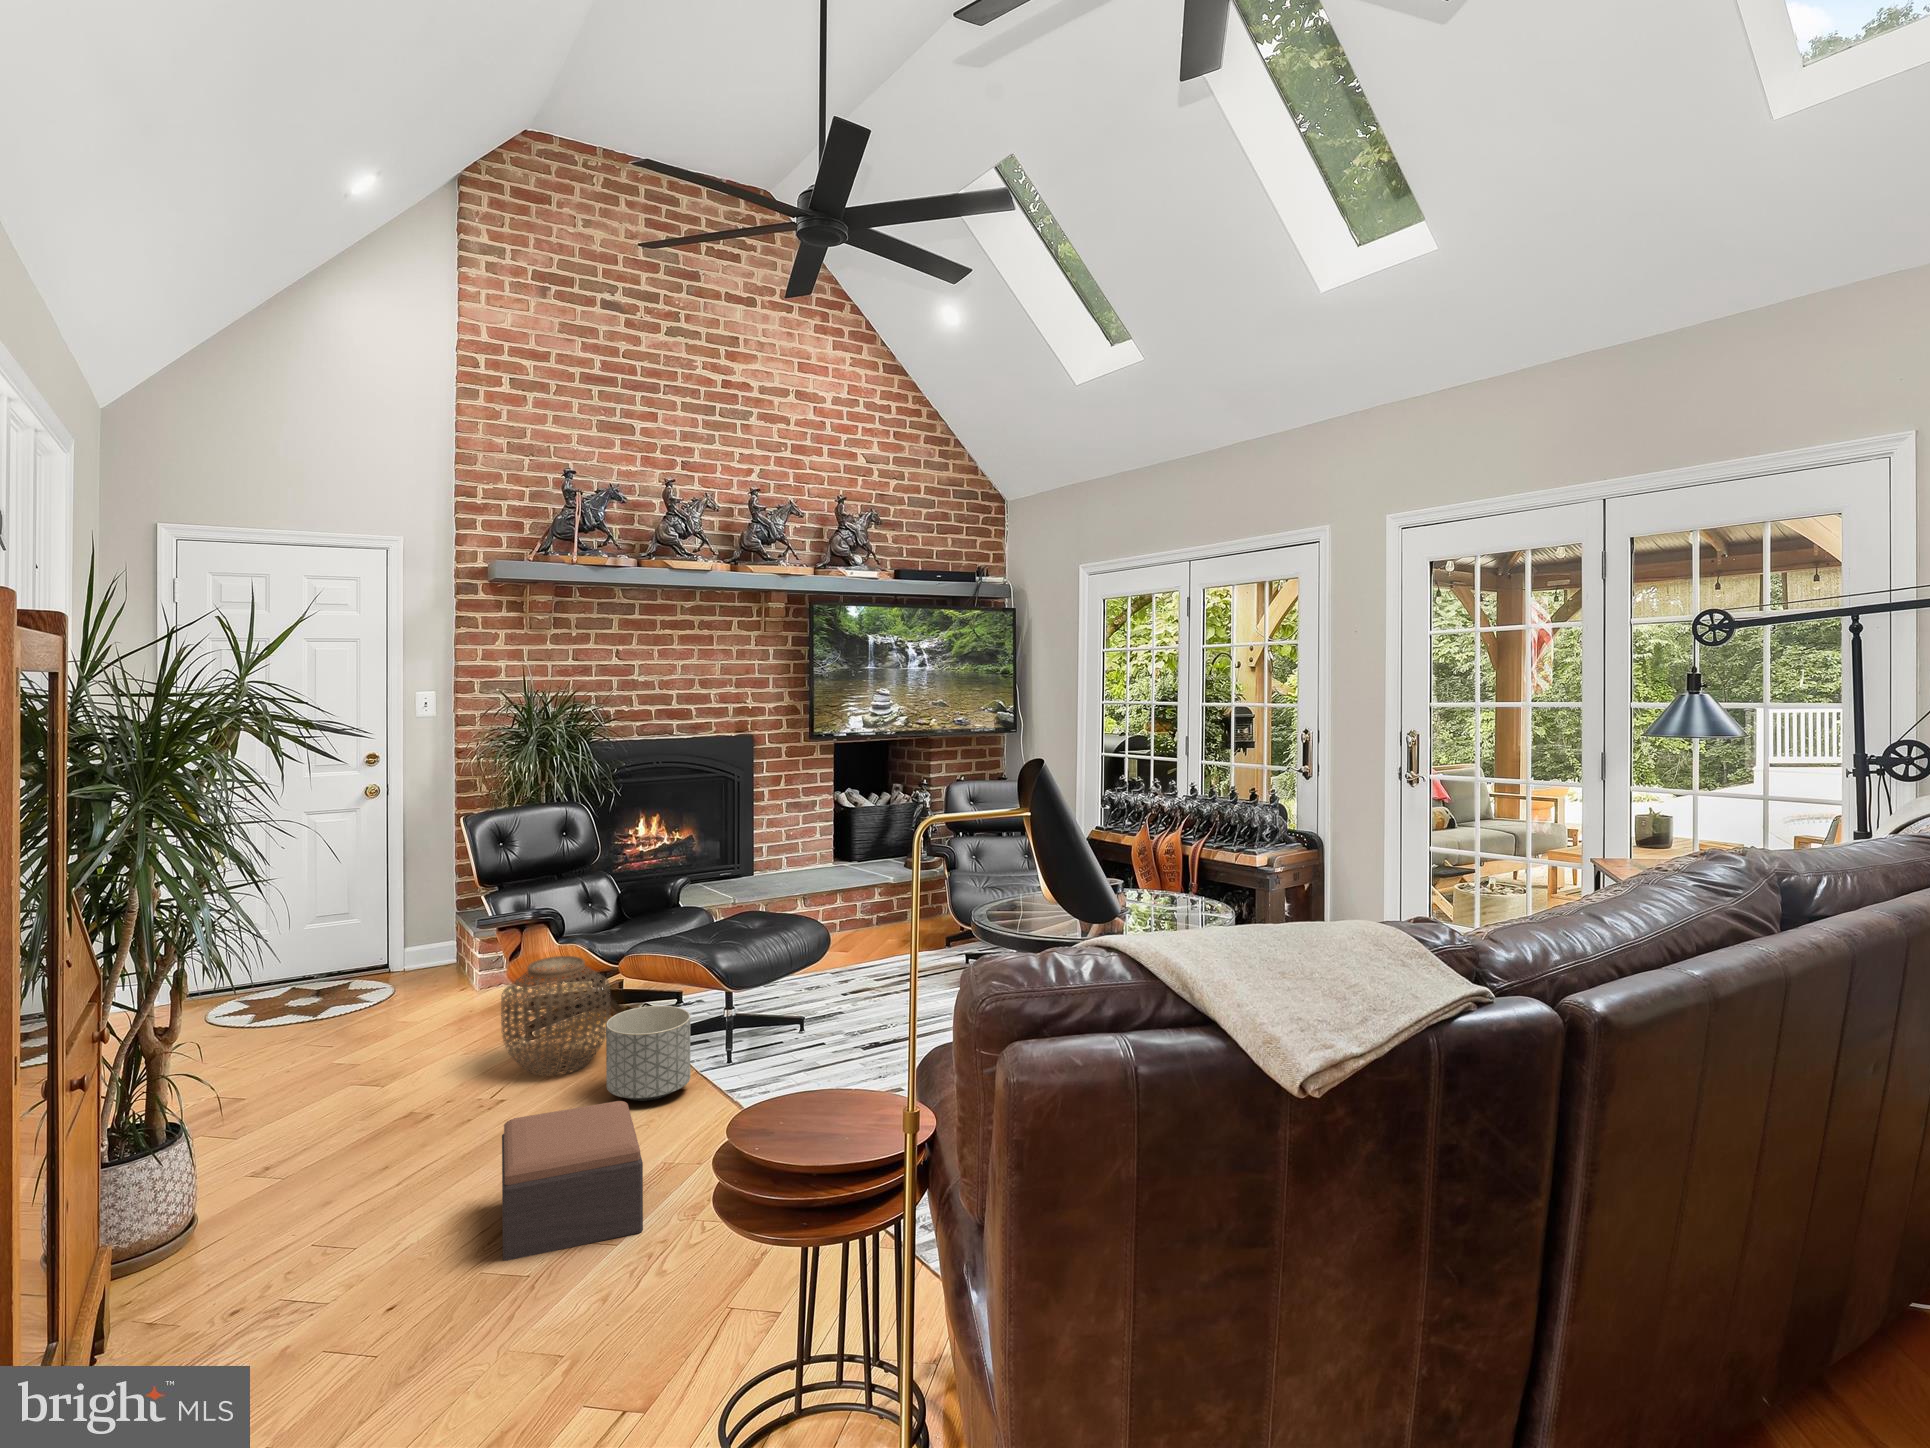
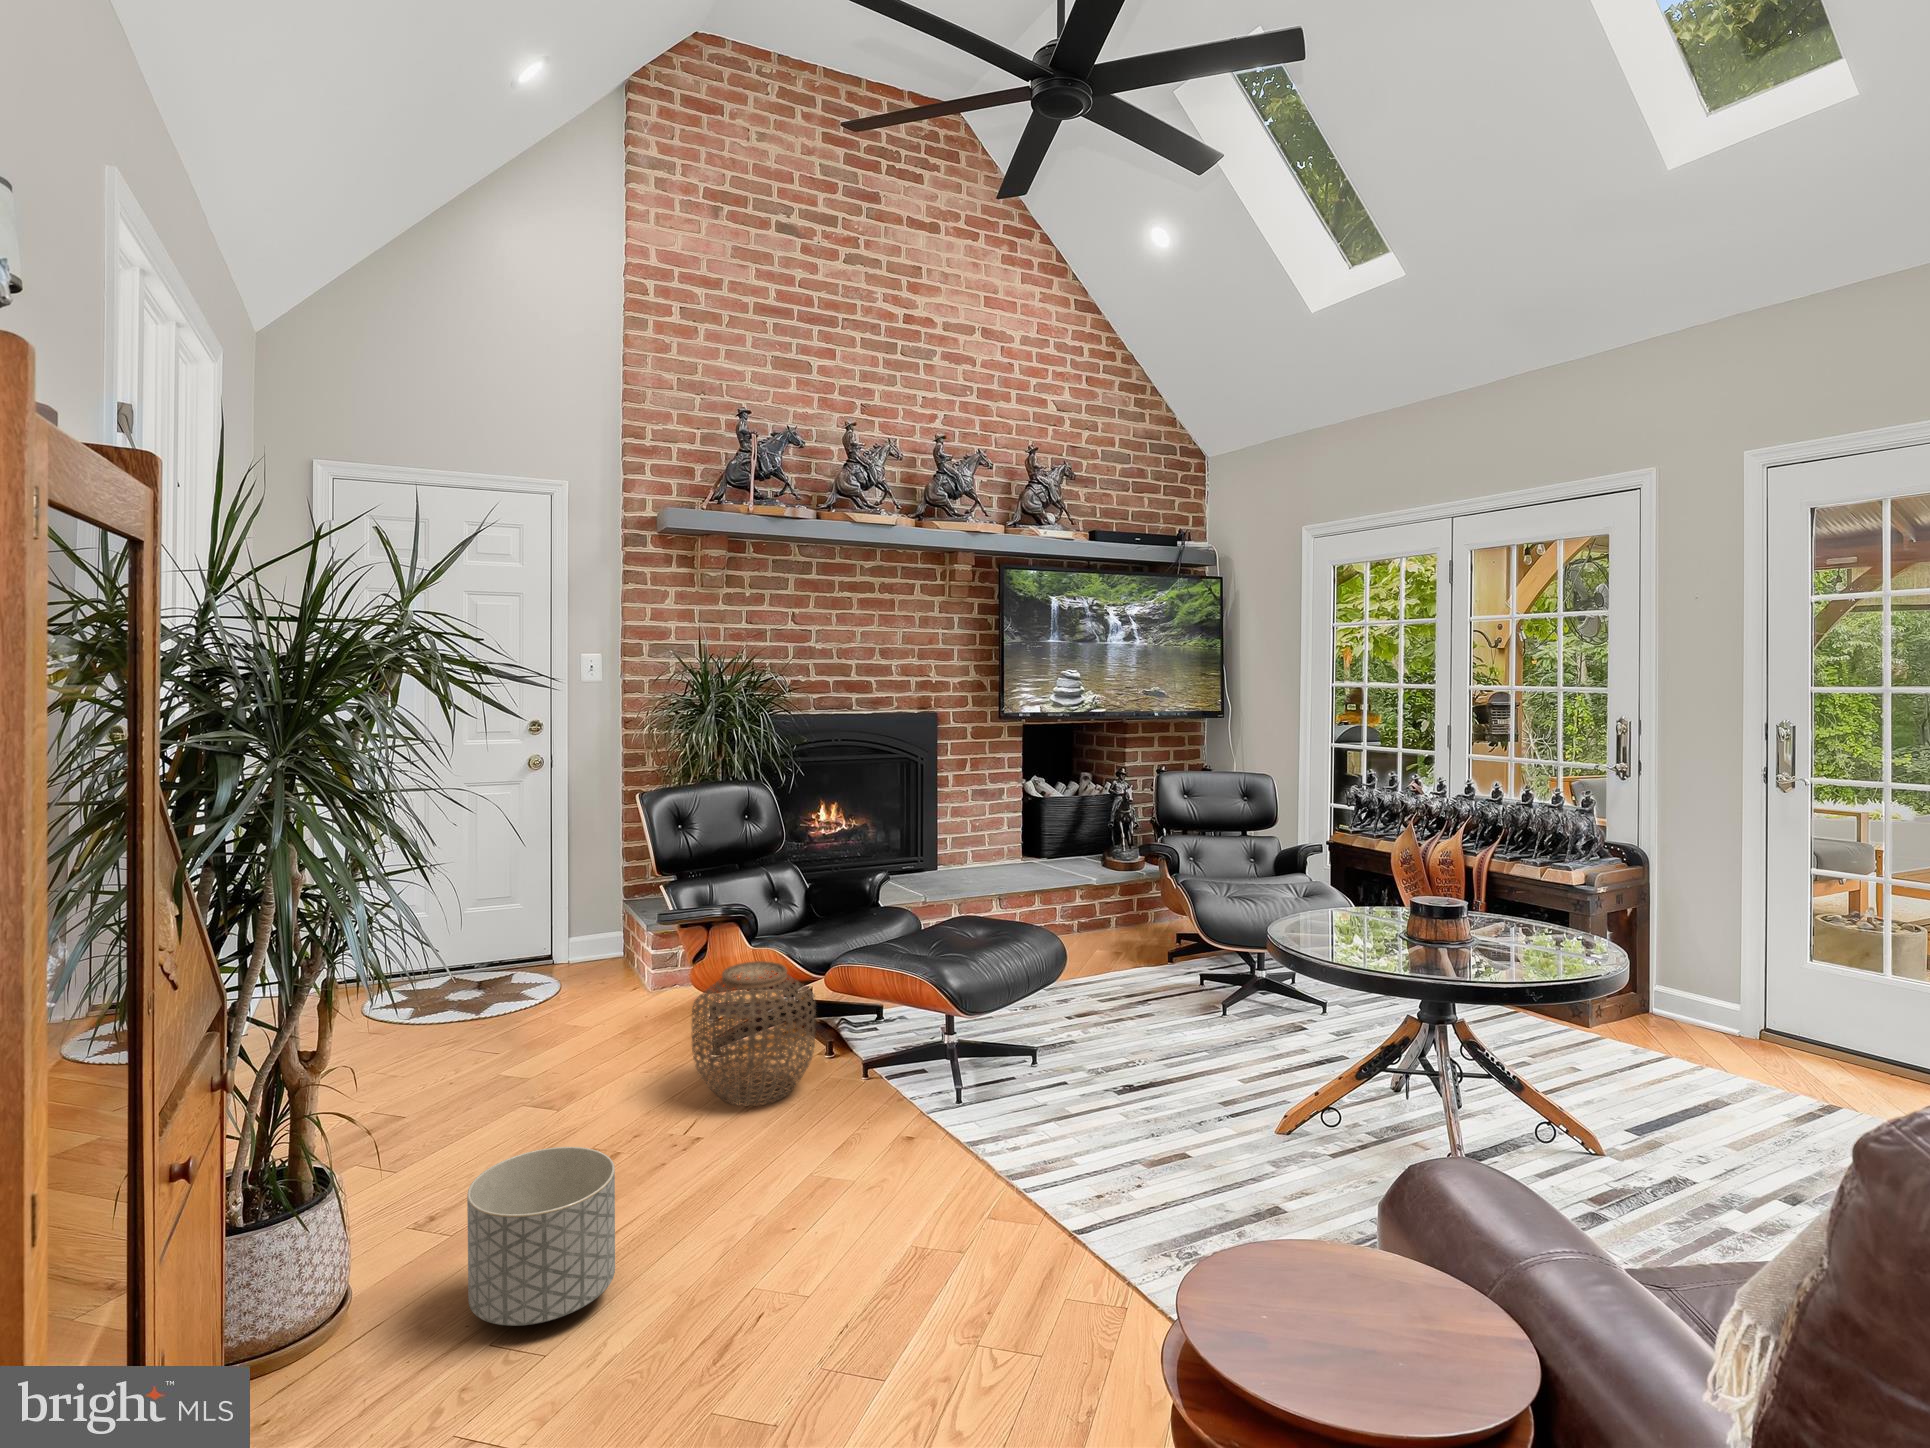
planter: present [606,1006,690,1101] -> present [467,1147,615,1326]
footstool: present [502,1101,643,1261] -> none [723,1162,915,1391]

